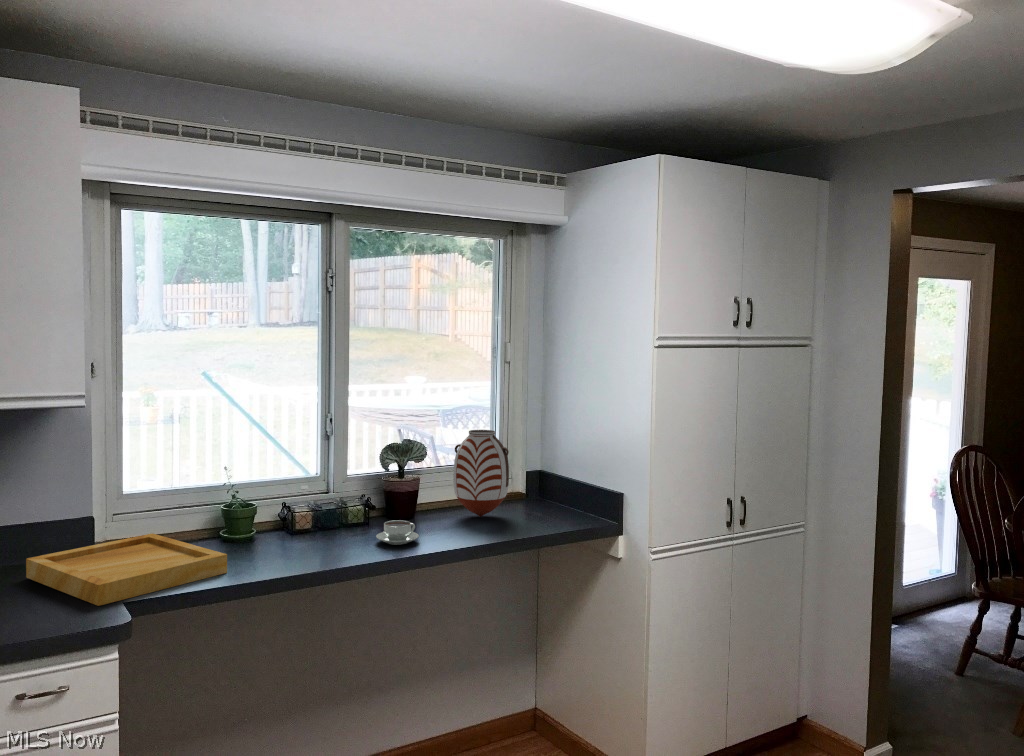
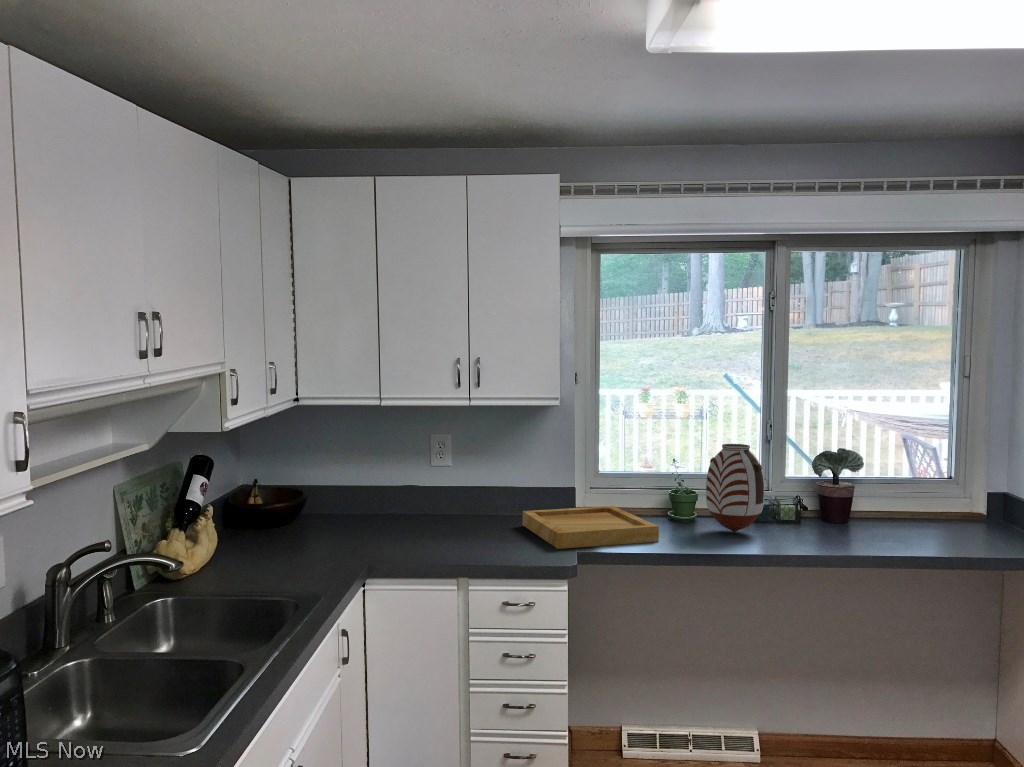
vase: present [453,430,509,517] -> present [706,444,765,532]
coffee cup: present [376,520,419,545] -> none [797,519,839,542]

